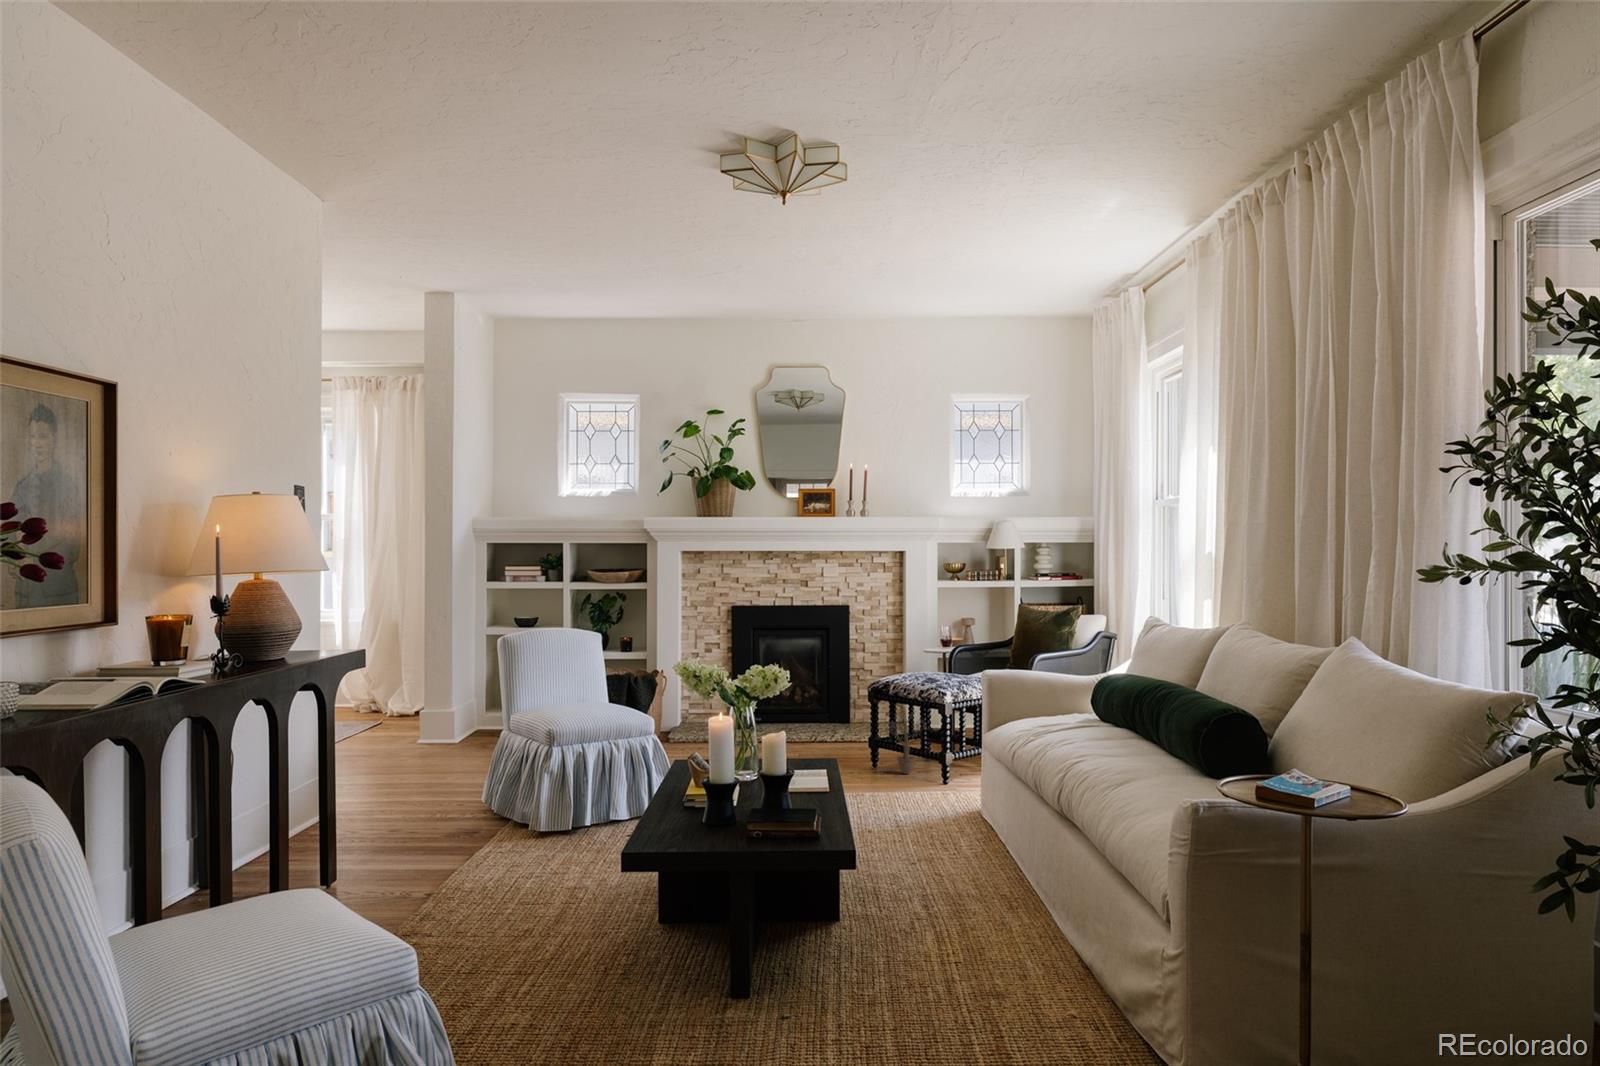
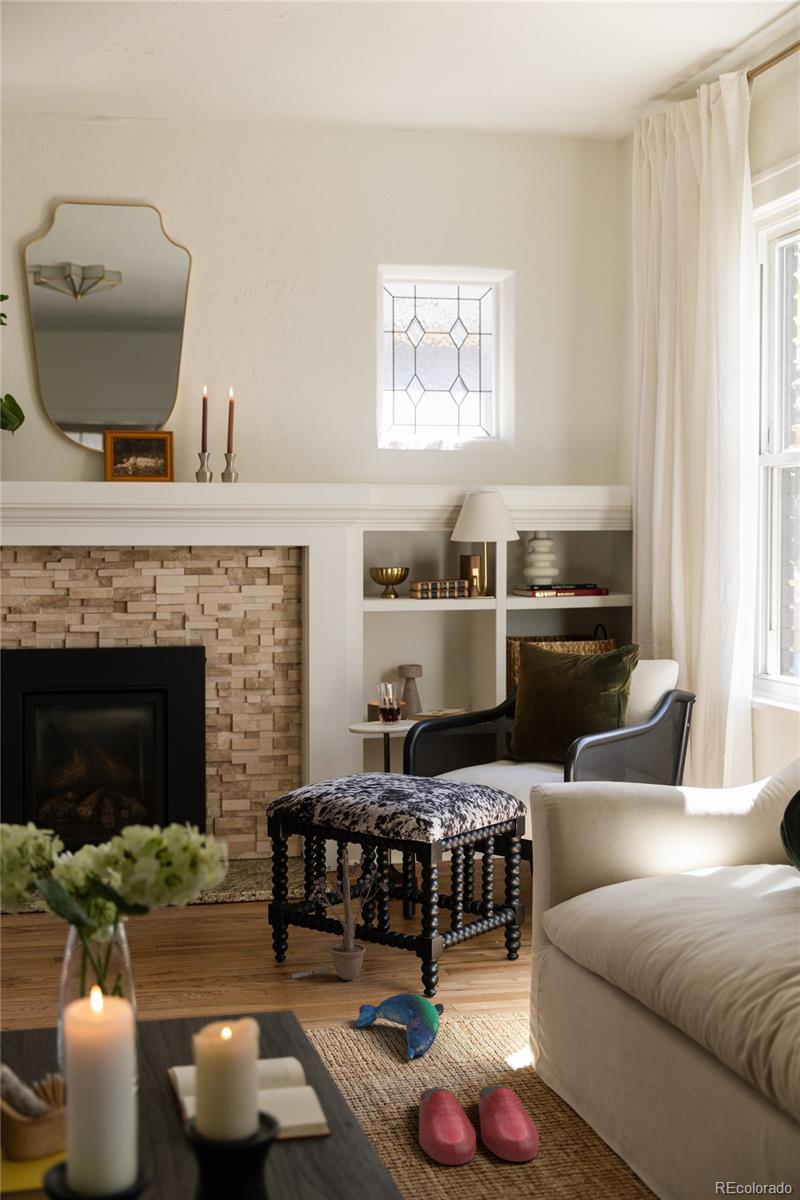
plush toy: none [901,775,943,802] -> present [355,993,444,1060]
slippers: none [913,807,968,836] -> present [419,1085,539,1165]

